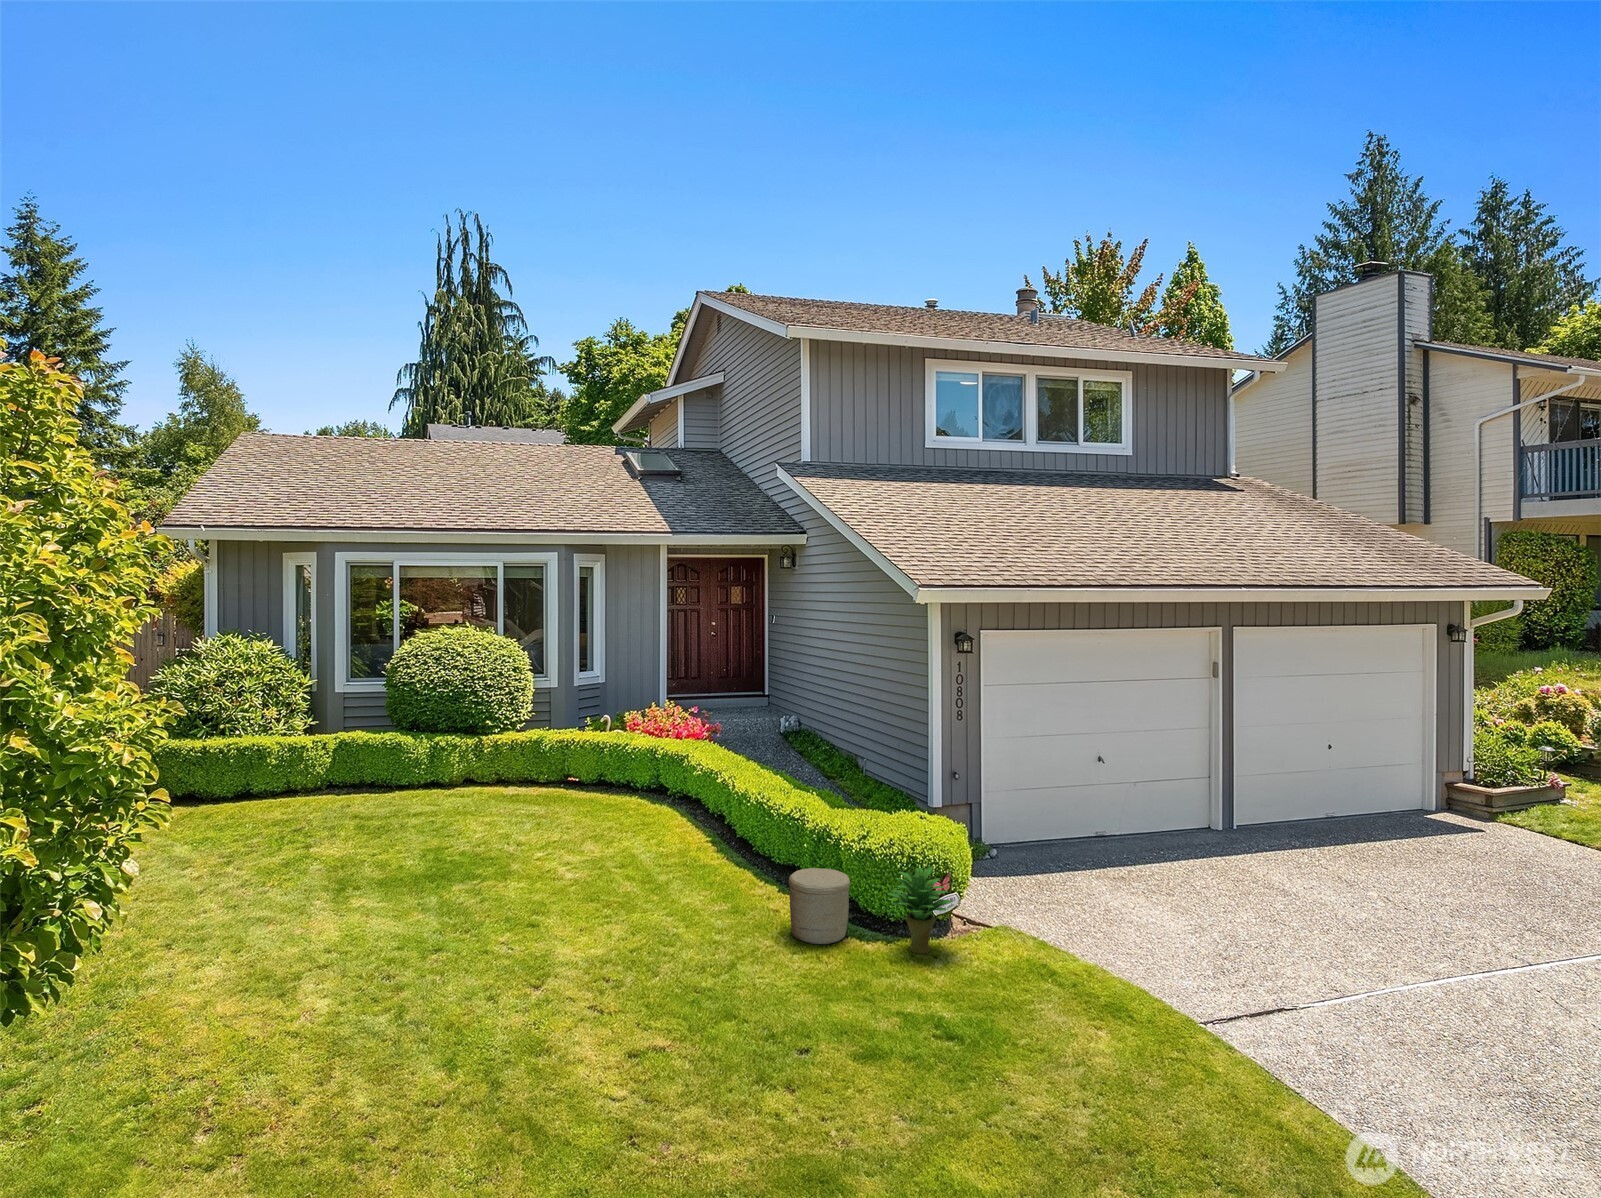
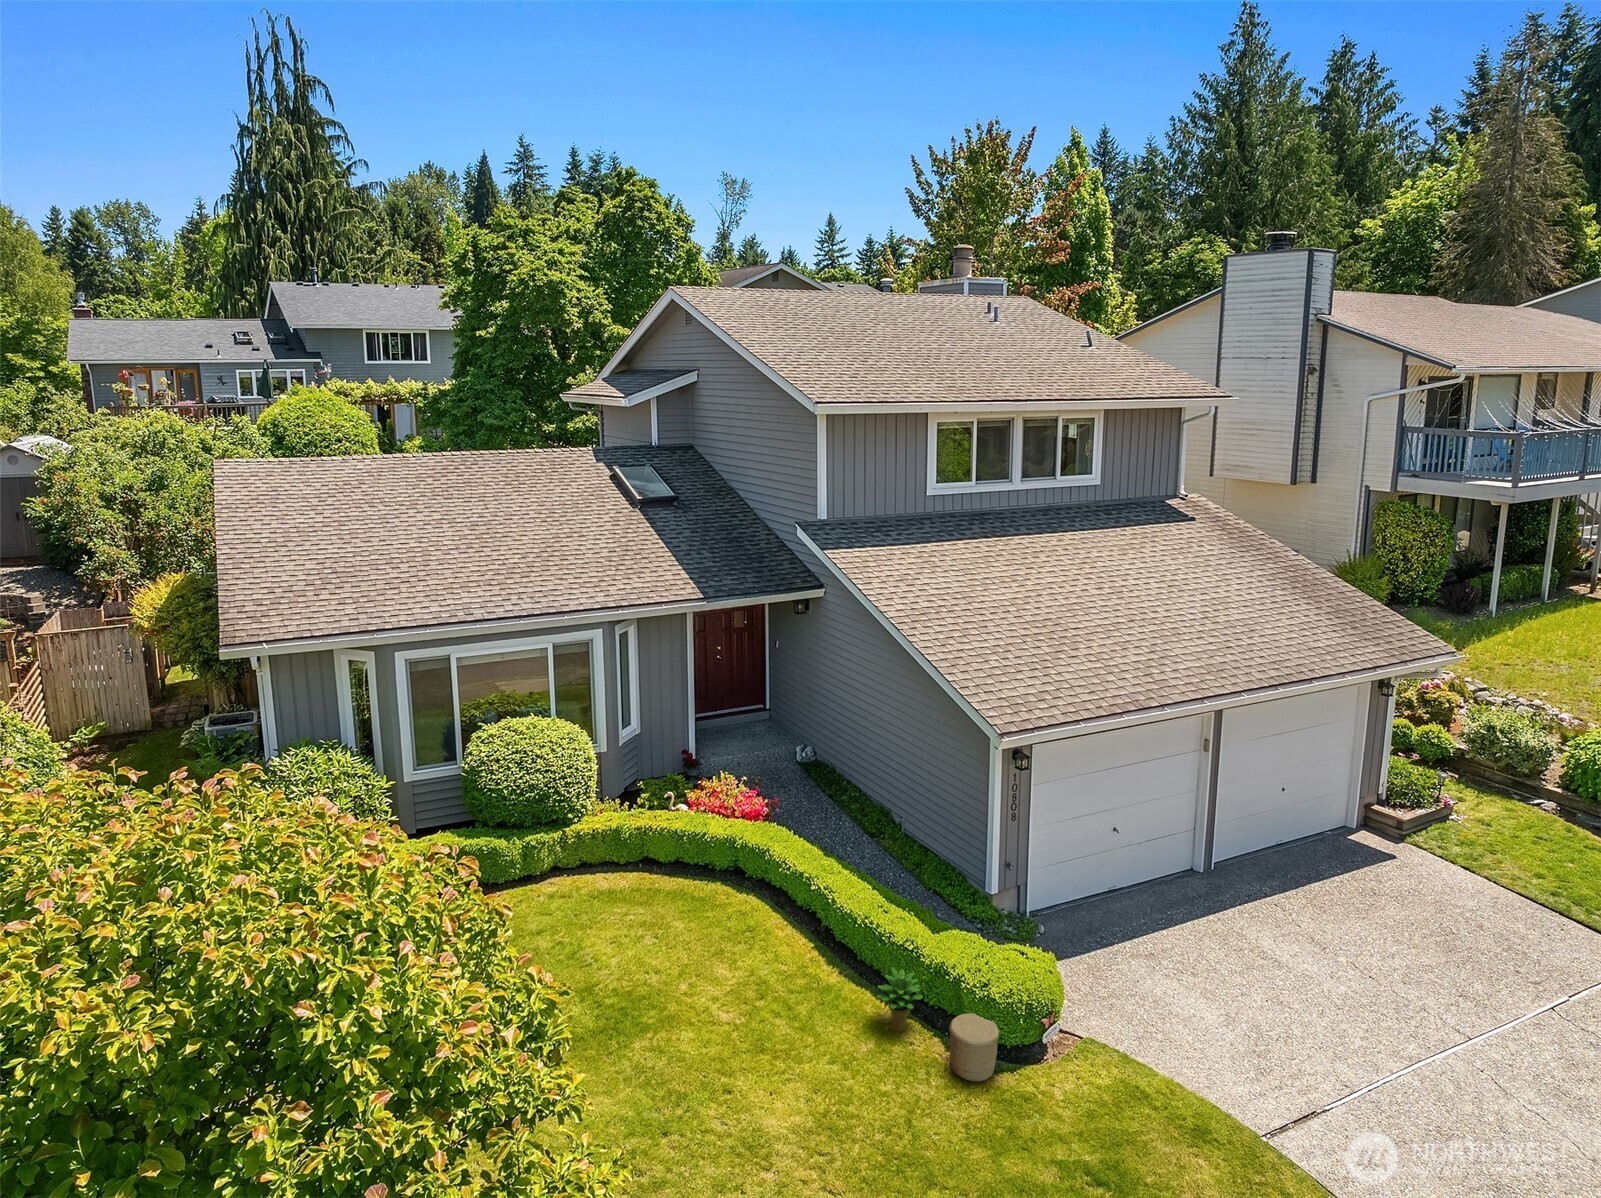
potted plant: present [888,866,953,954] -> present [877,967,923,1032]

